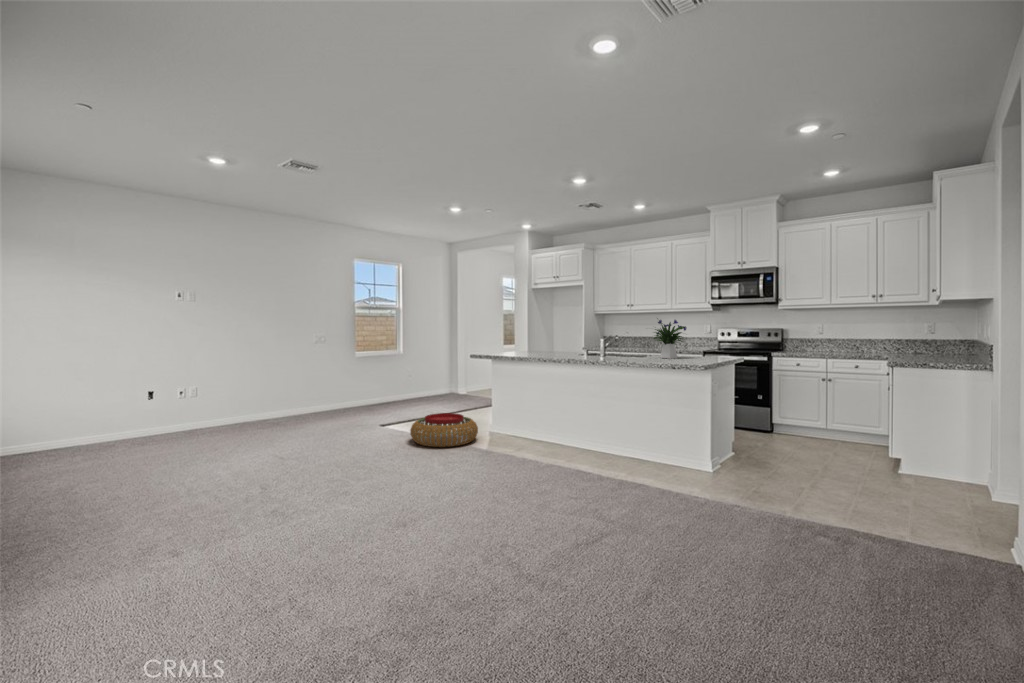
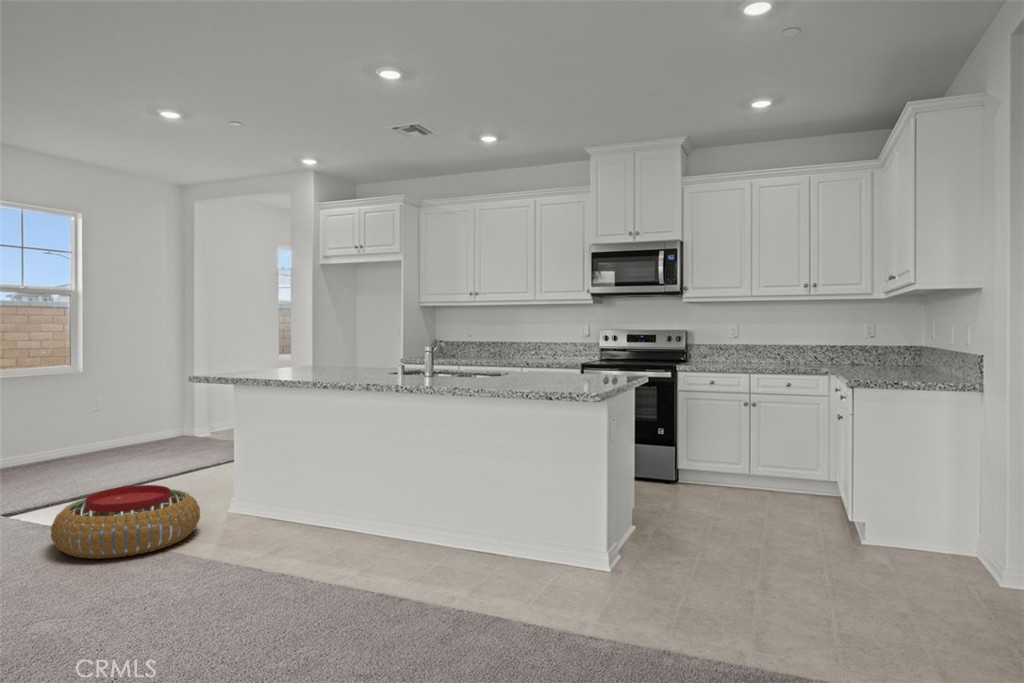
flower arrangement: present [653,320,686,358] -> none [499,310,565,378]

